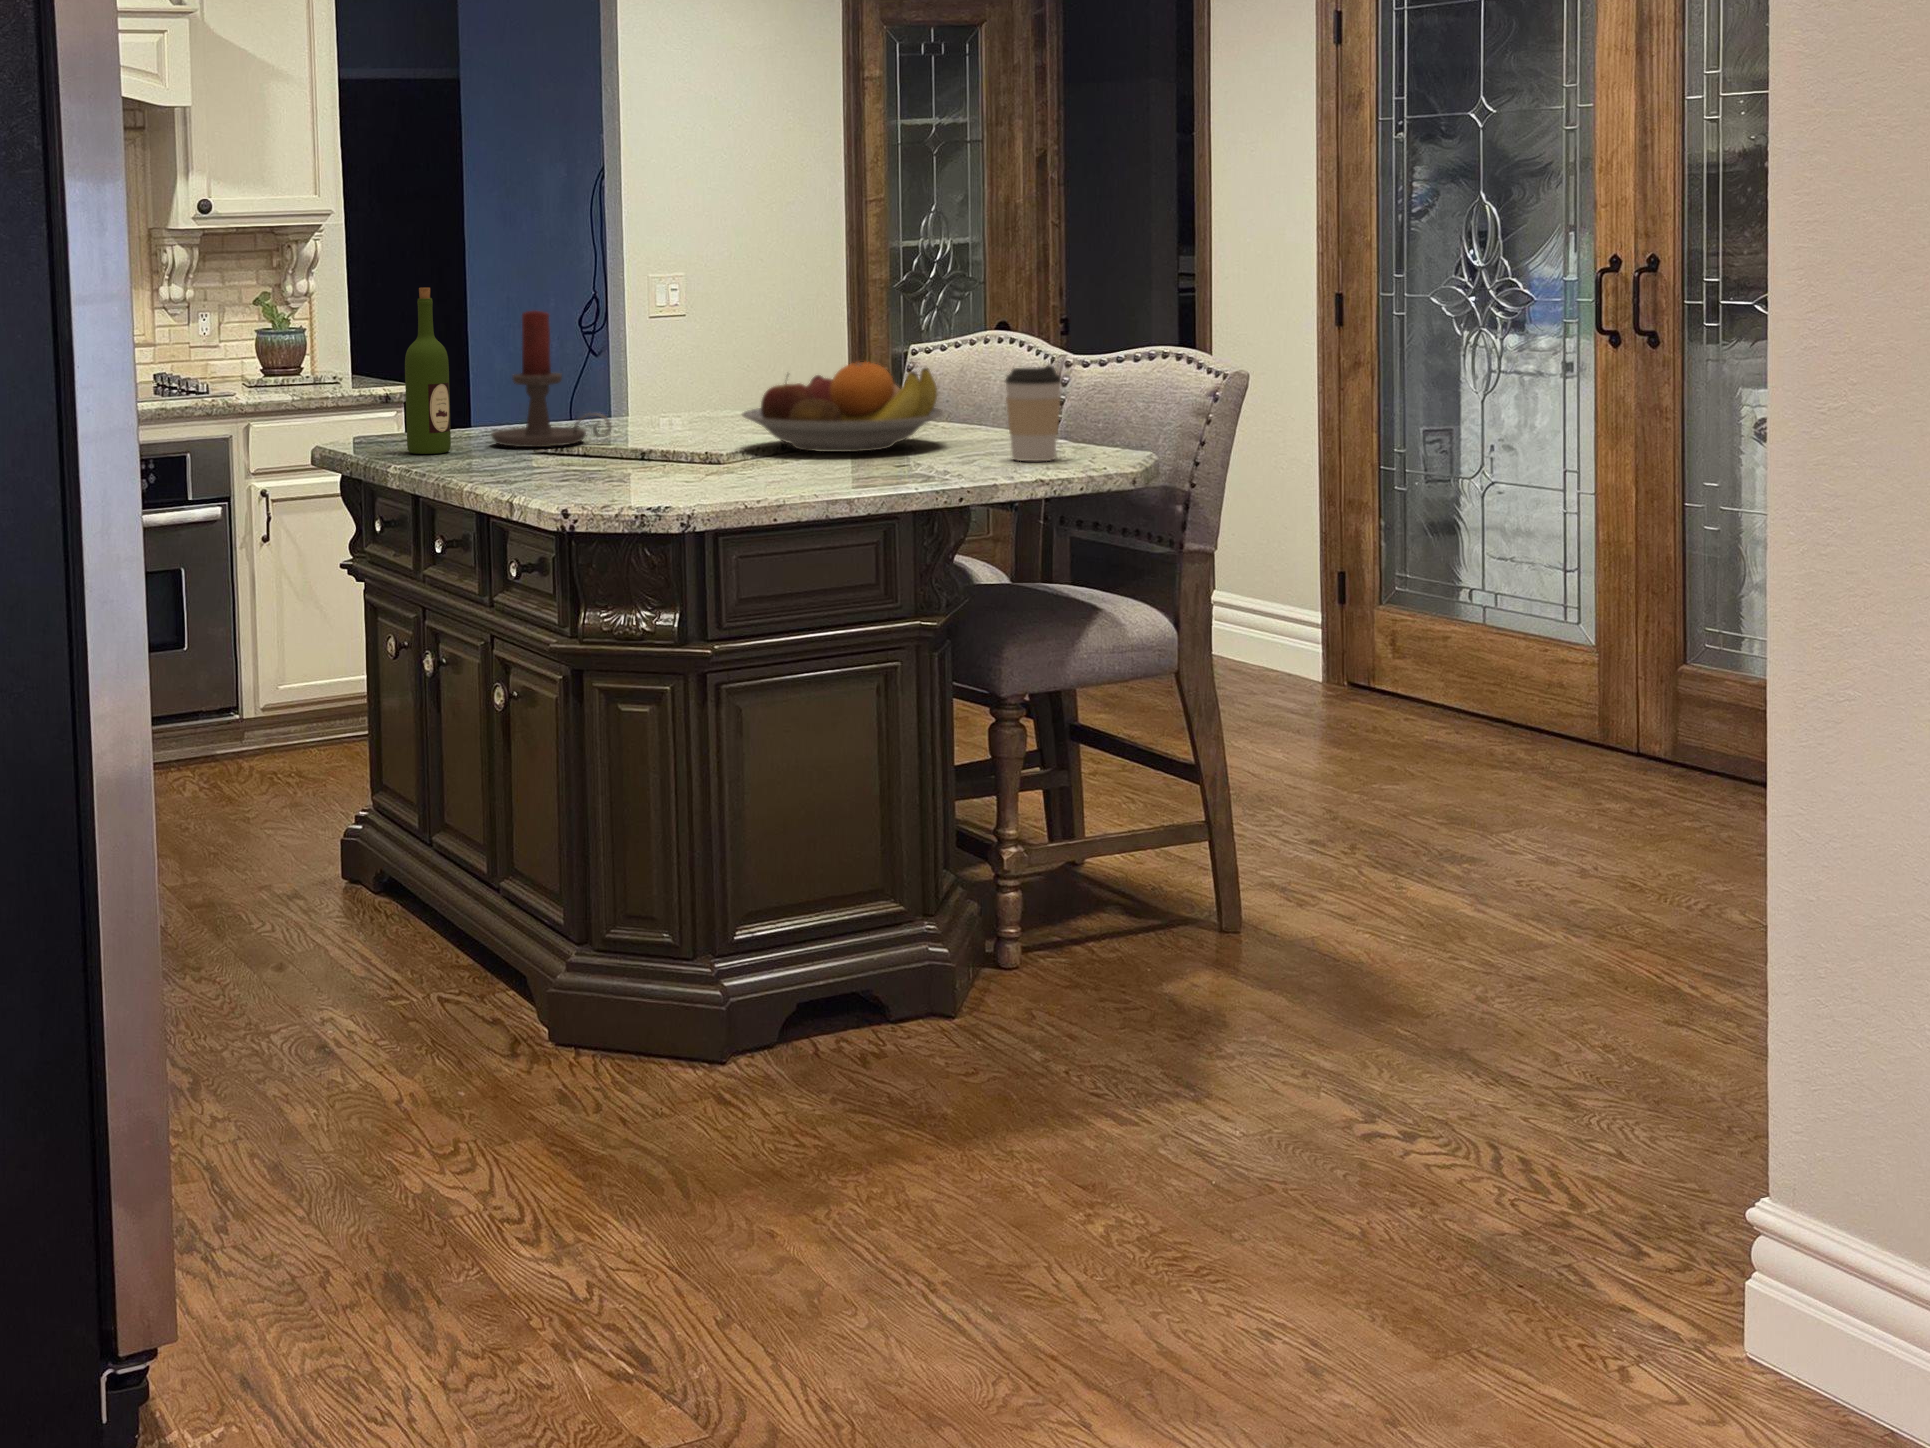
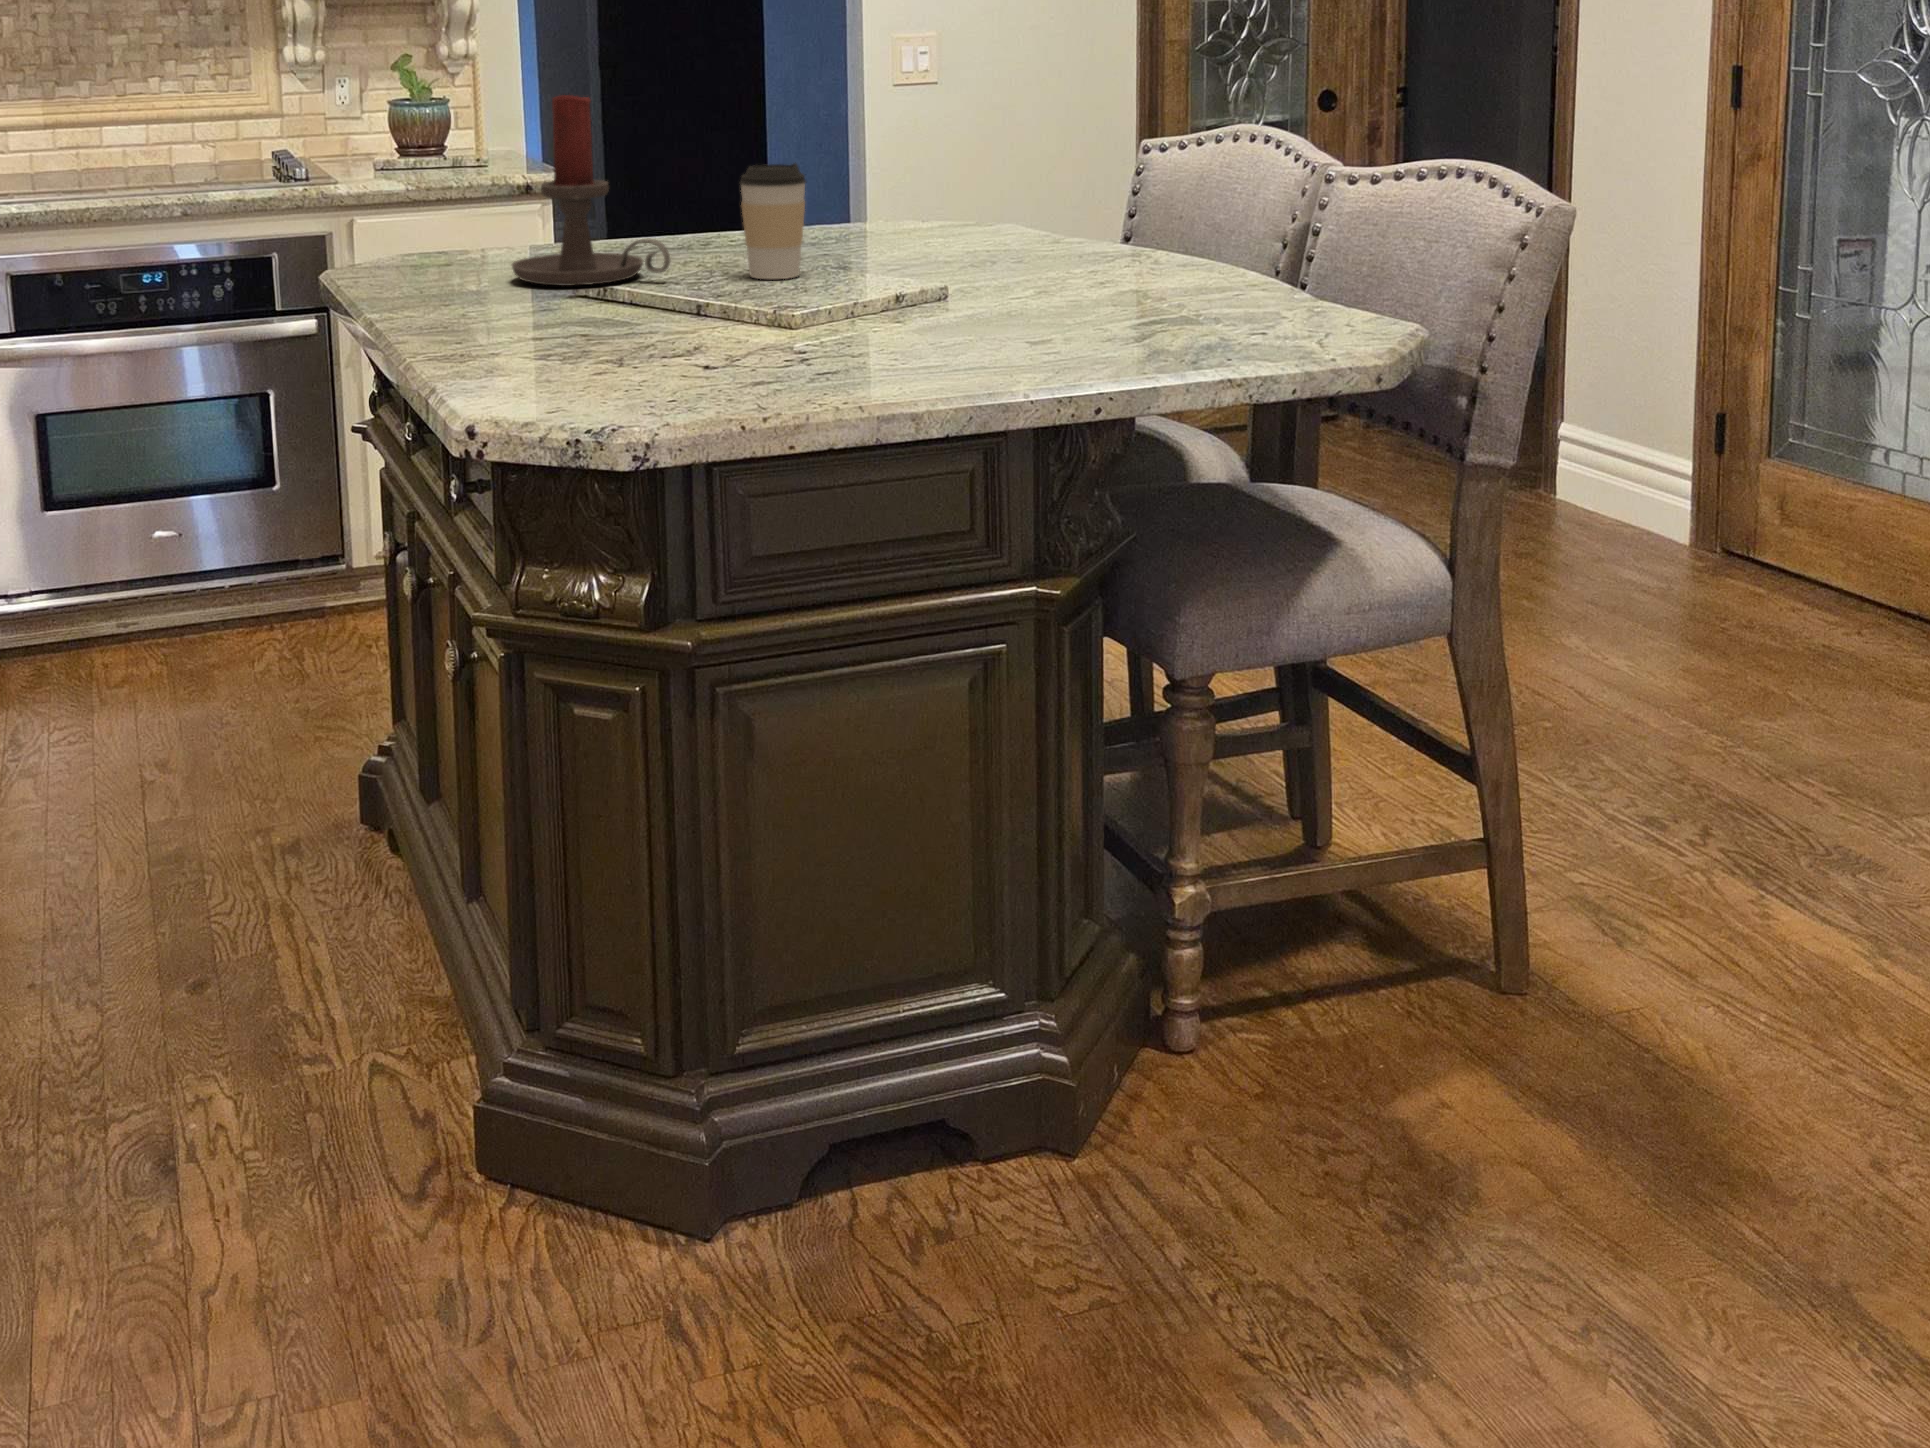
wine bottle: present [405,288,451,454] -> none [381,62,447,294]
fruit bowl: present [742,362,944,452] -> none [827,180,1120,313]
coffee cup: present [1005,366,1061,461] -> present [740,163,806,279]

